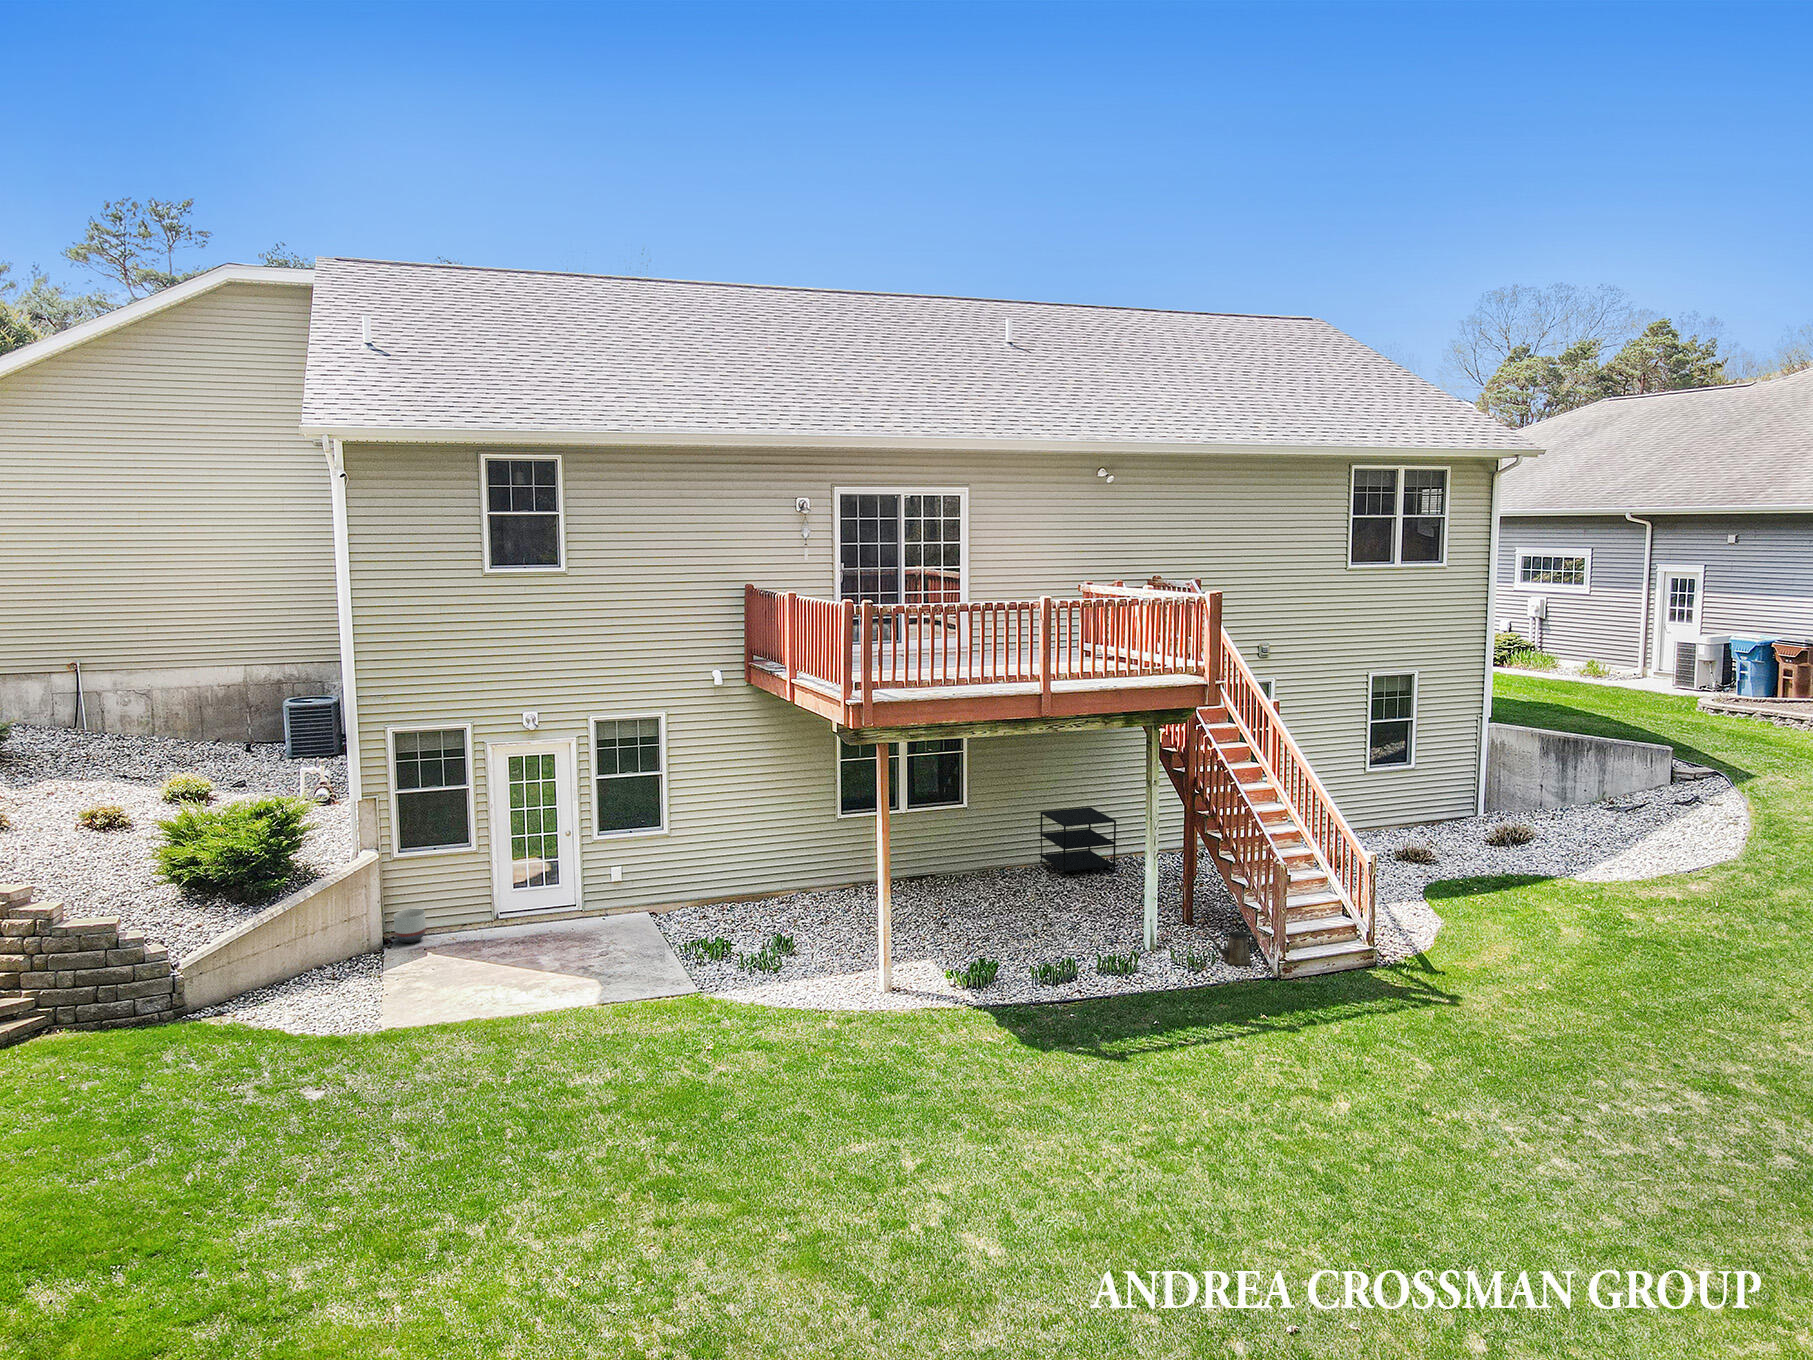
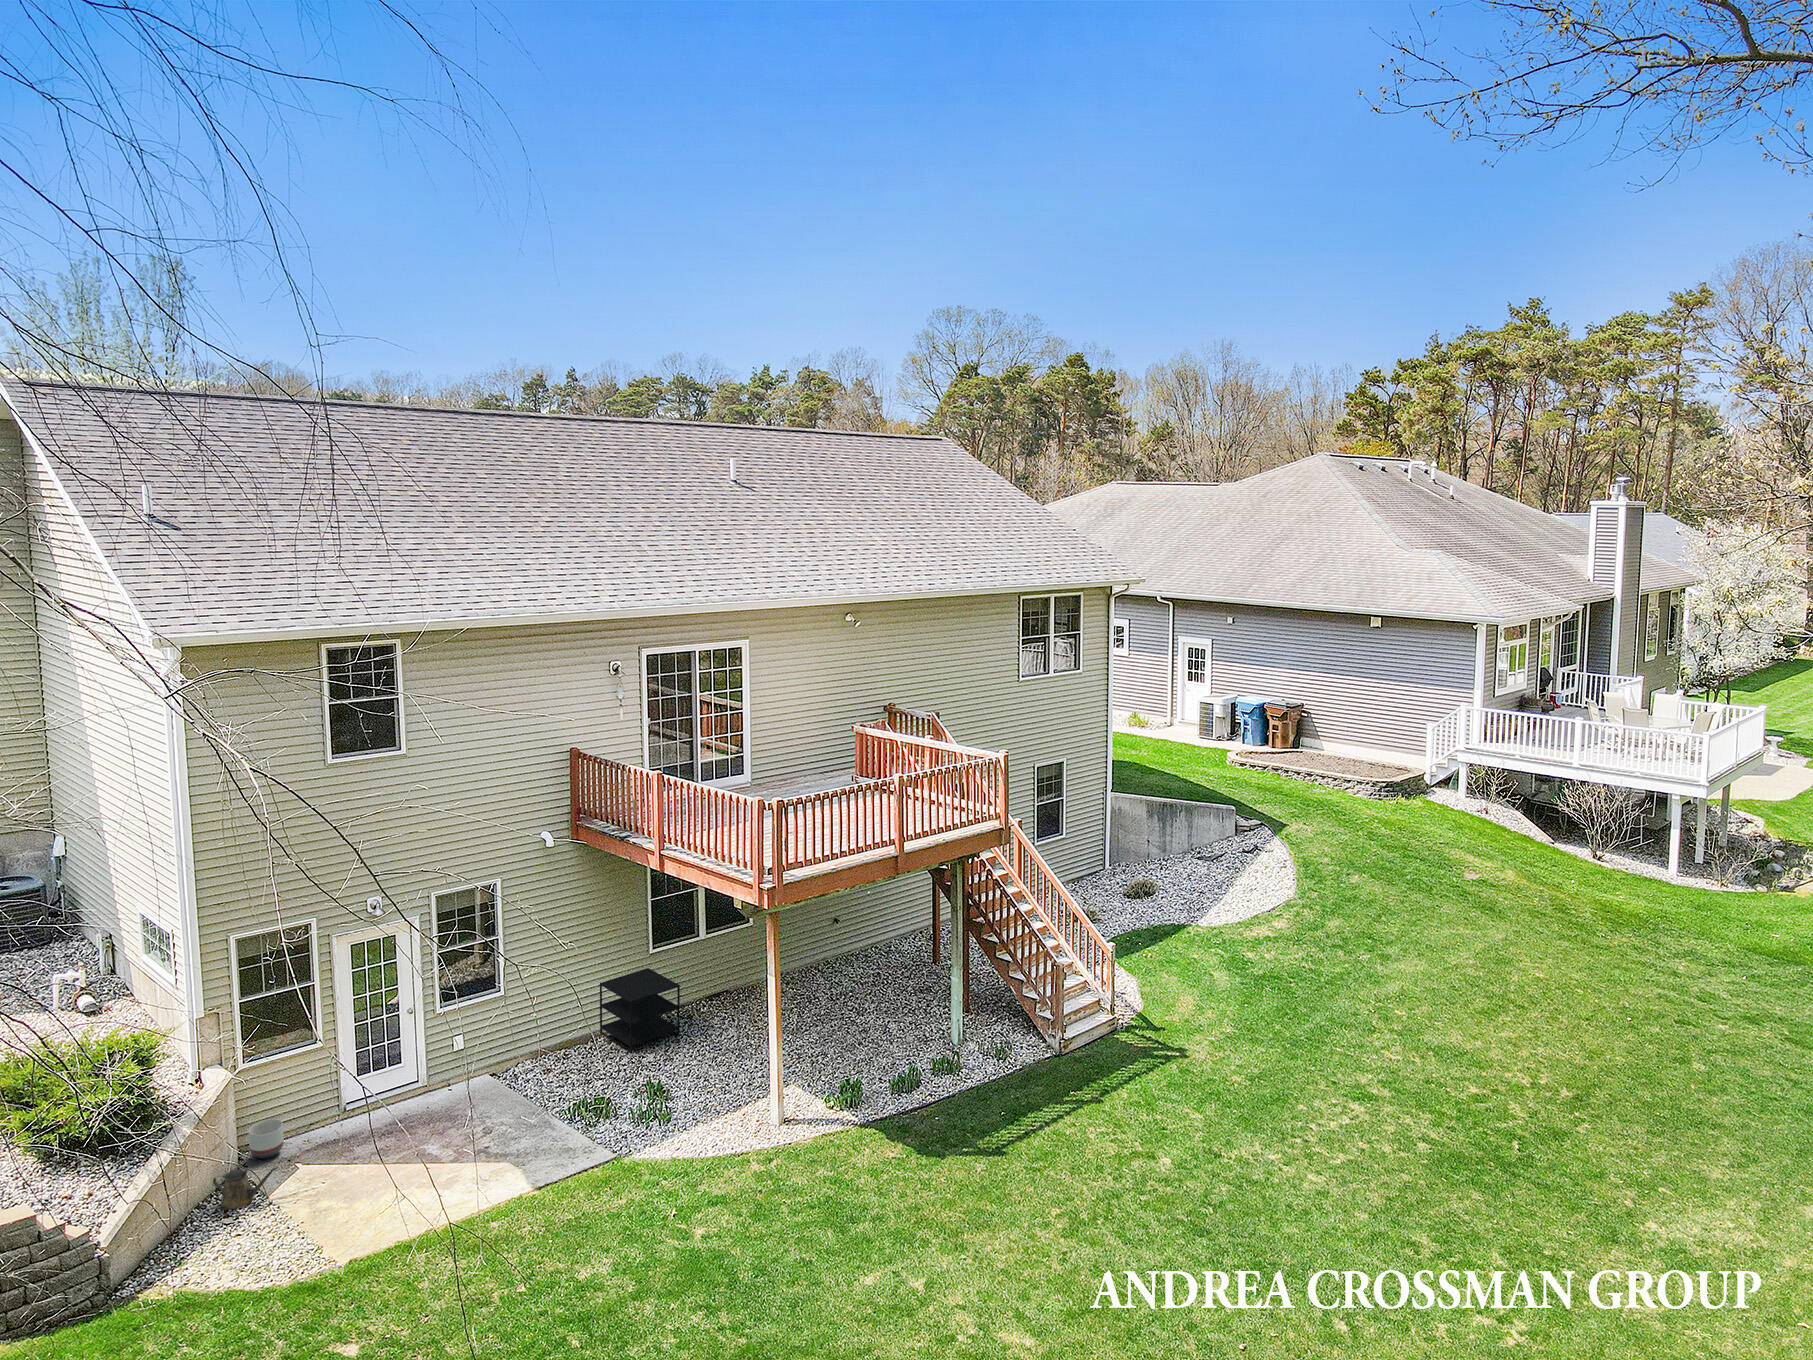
side table: present [1040,807,1116,878] -> present [600,968,680,1053]
watering can: present [1203,931,1257,966] -> present [213,1167,277,1209]

